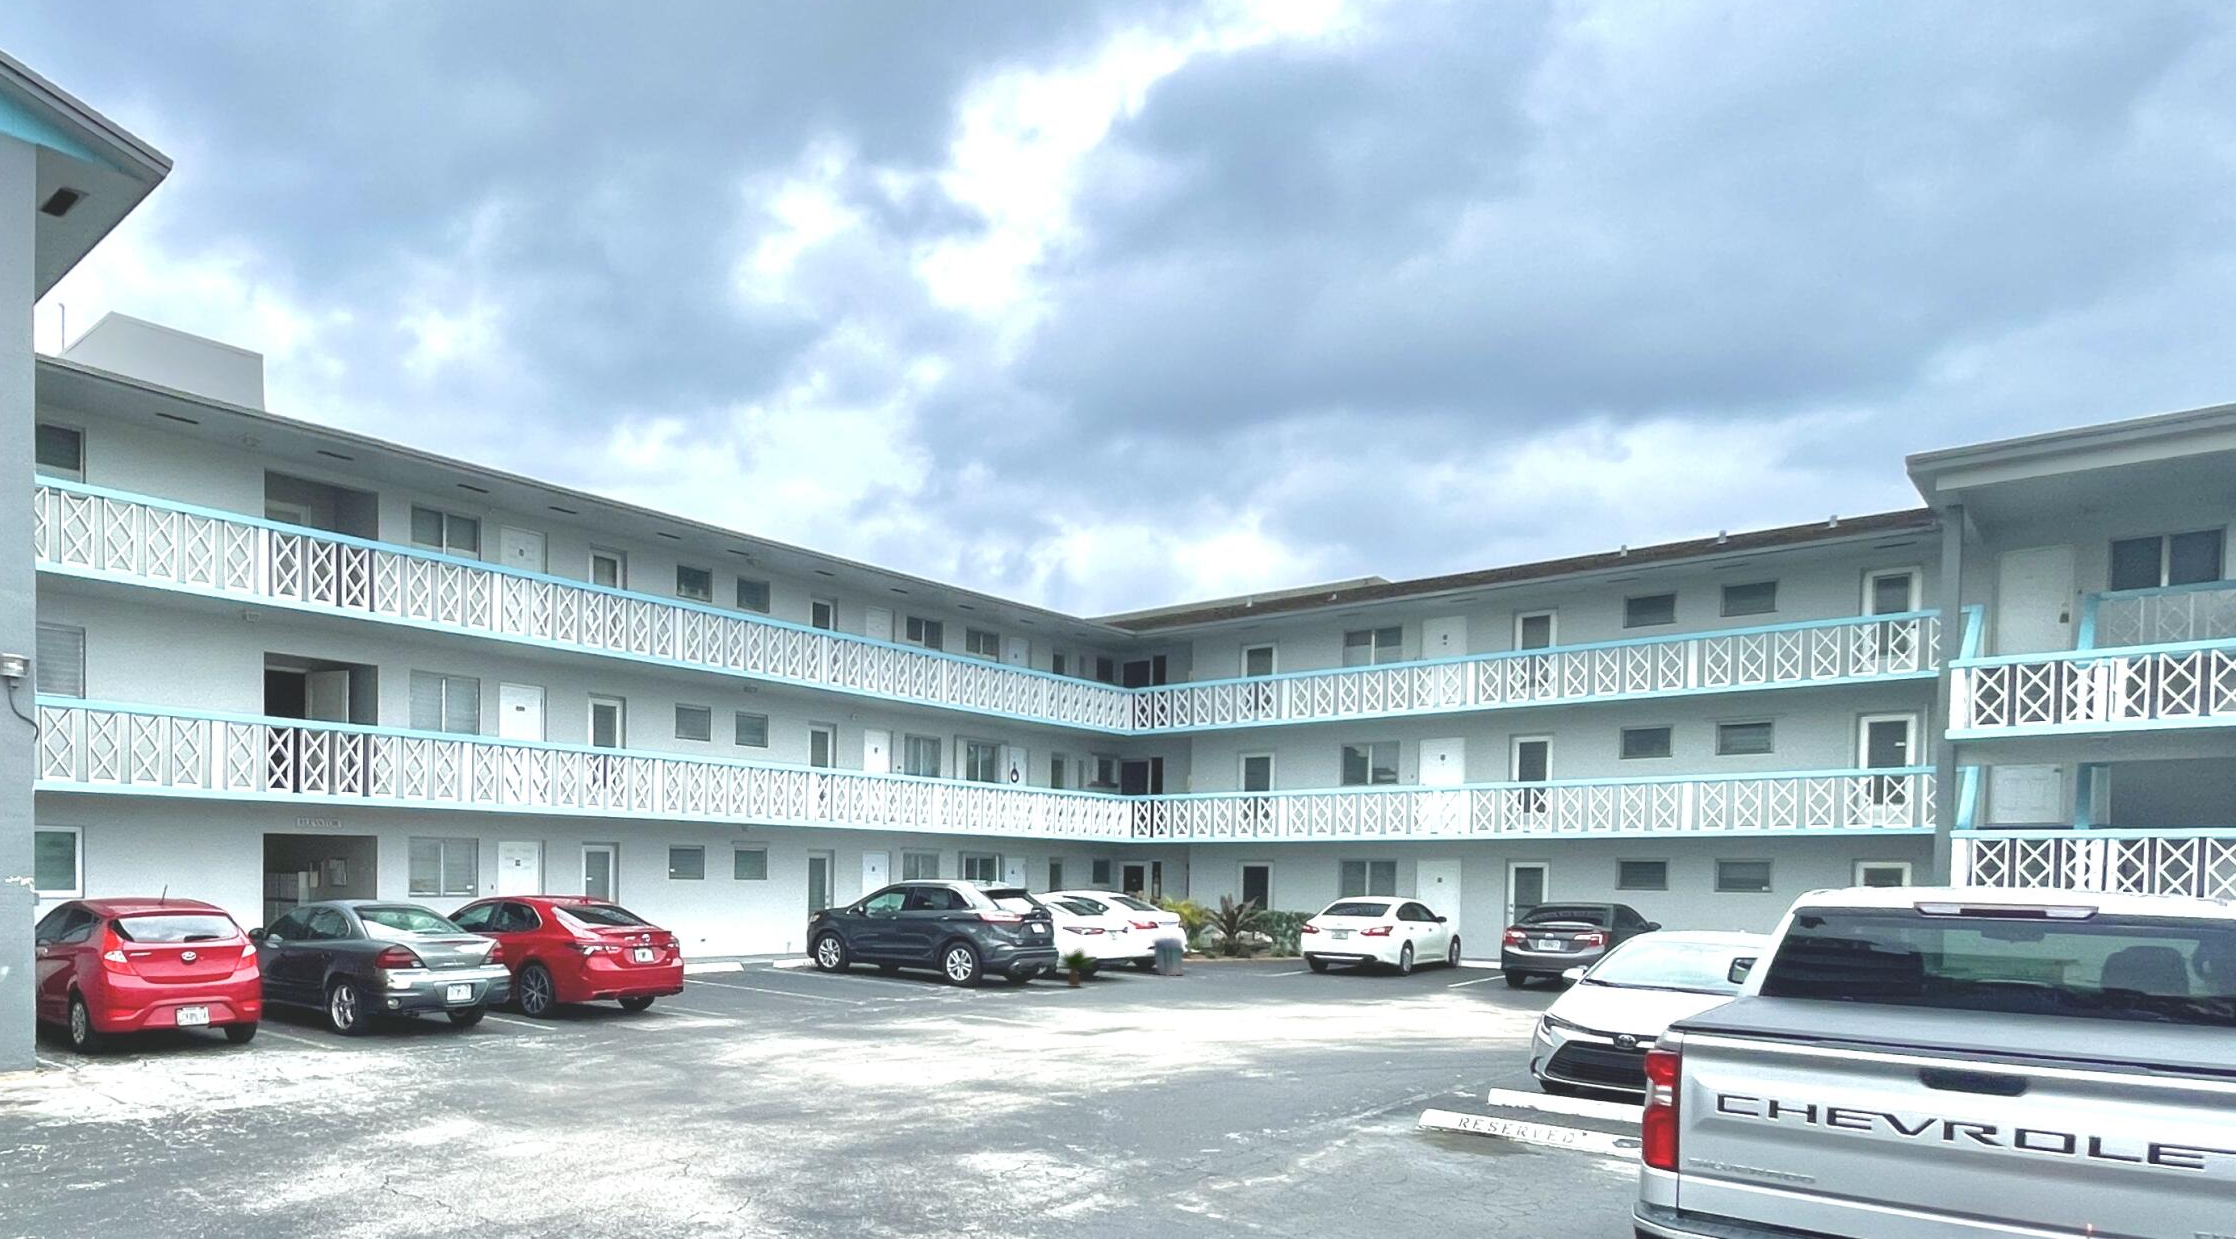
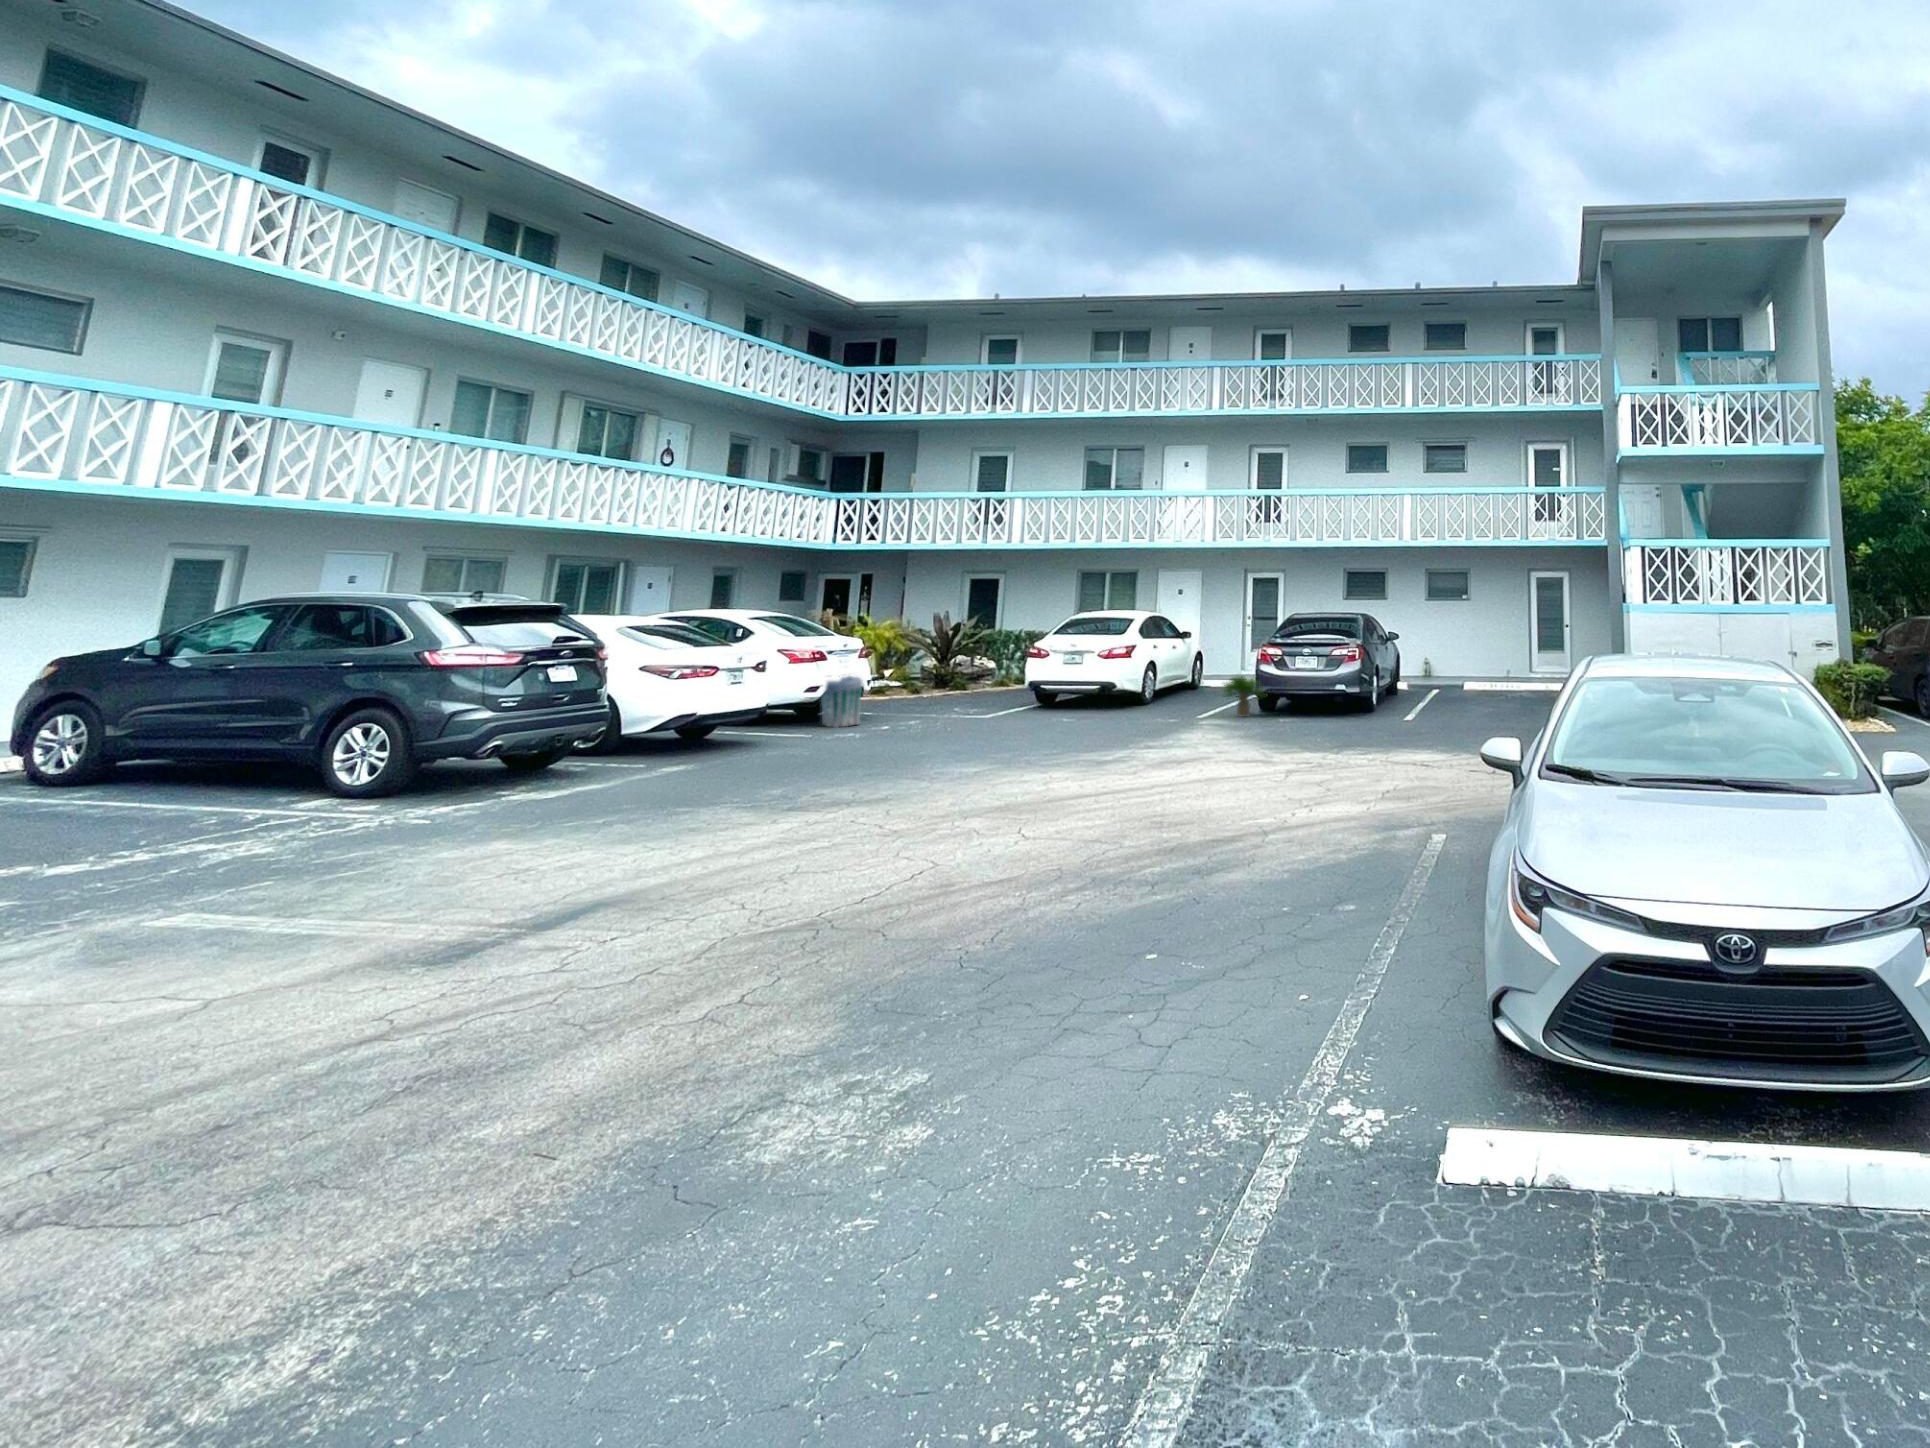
potted plant: present [1057,949,1091,987] -> present [1222,676,1267,717]

